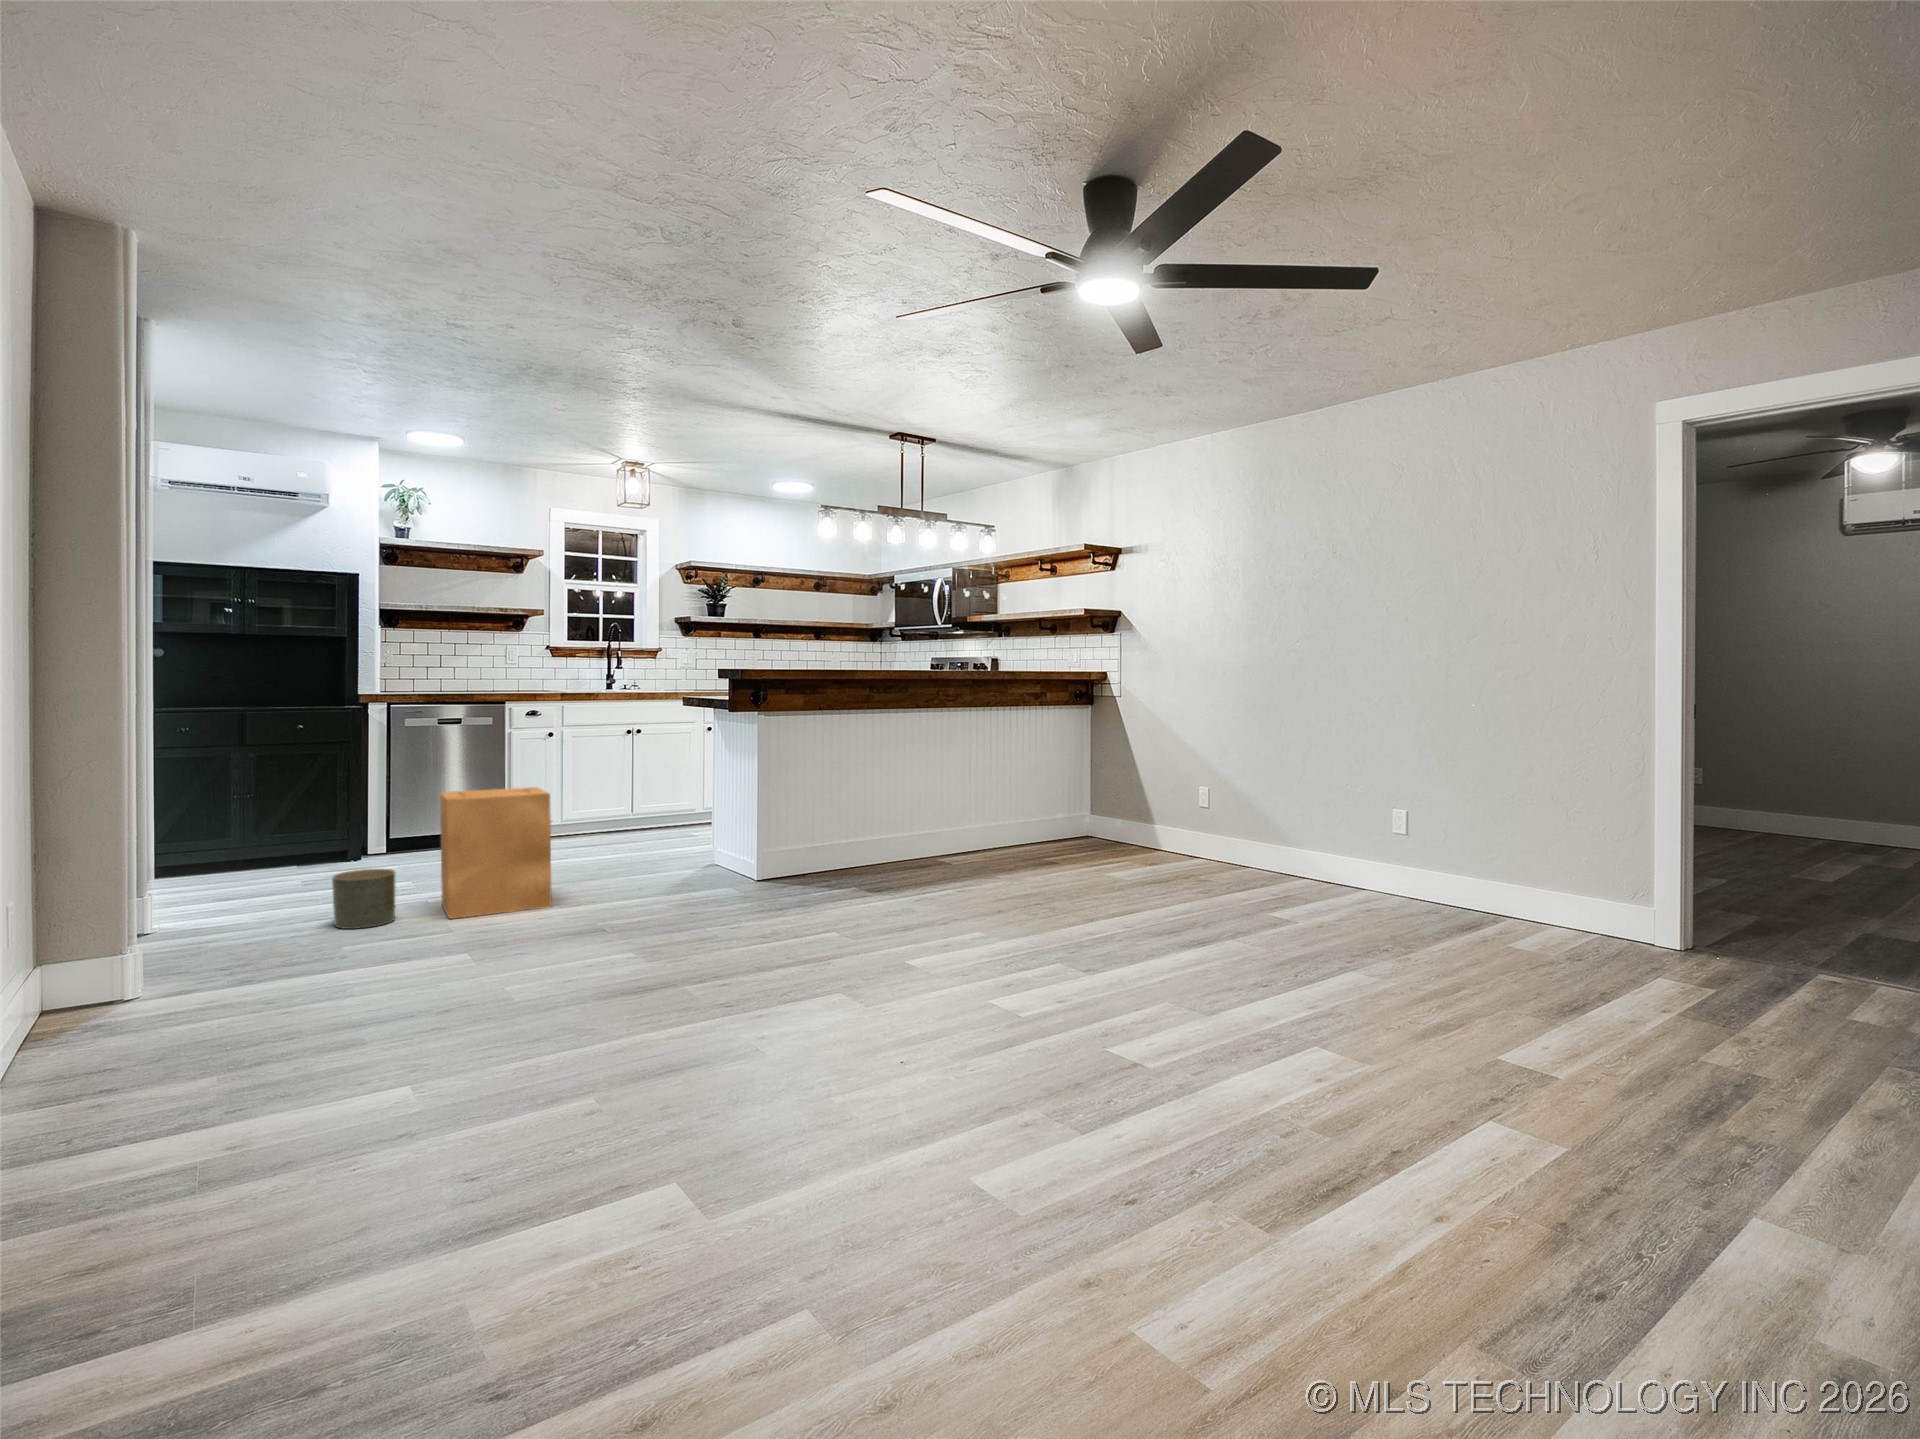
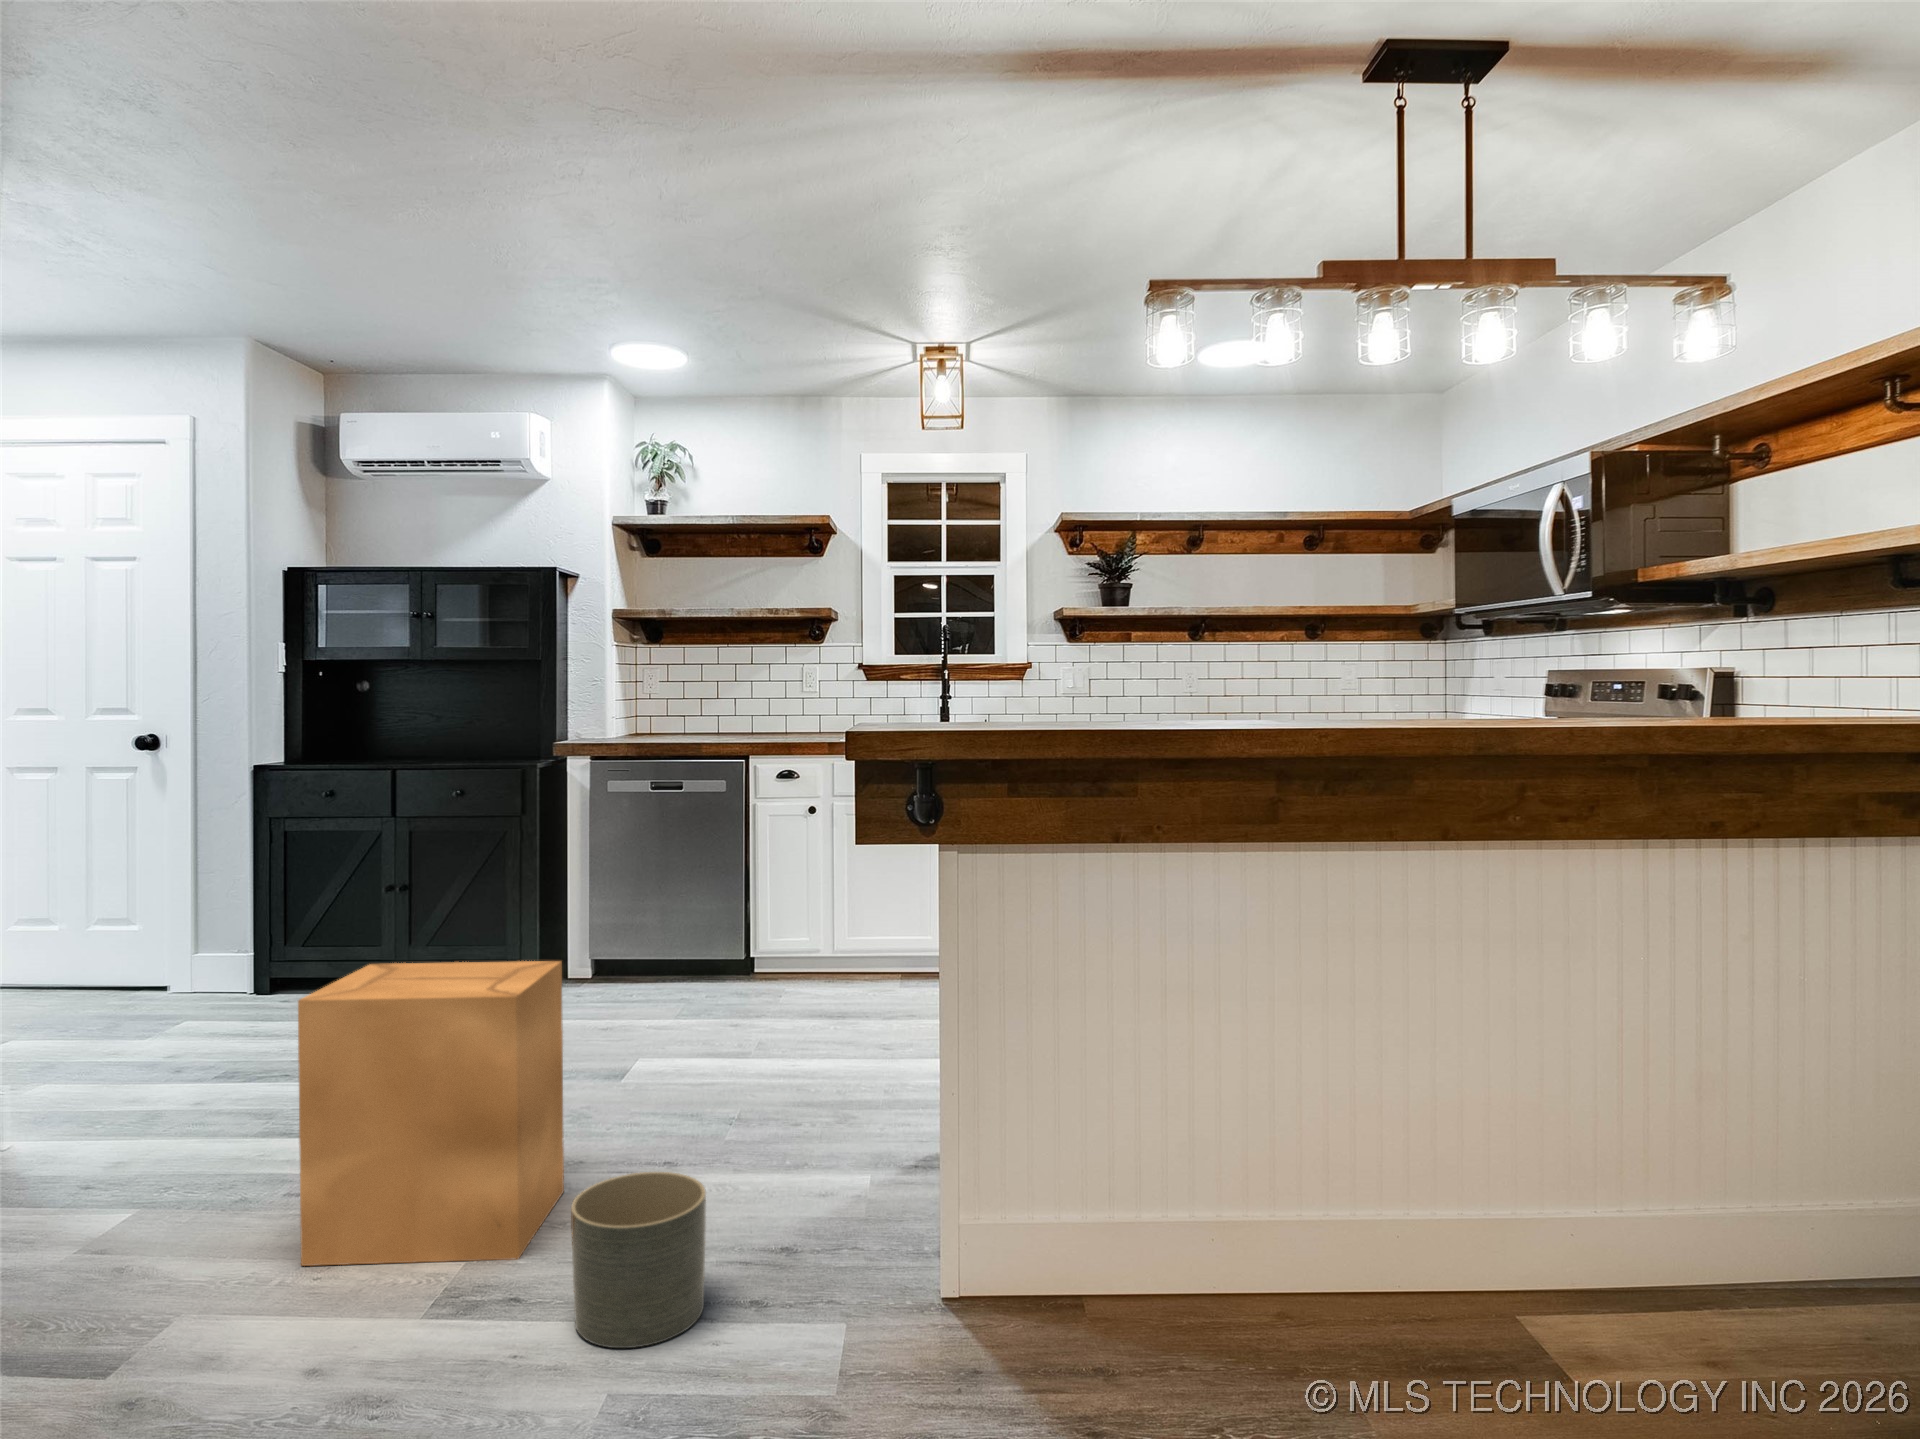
planter: present [332,869,396,929] -> present [571,1172,706,1348]

